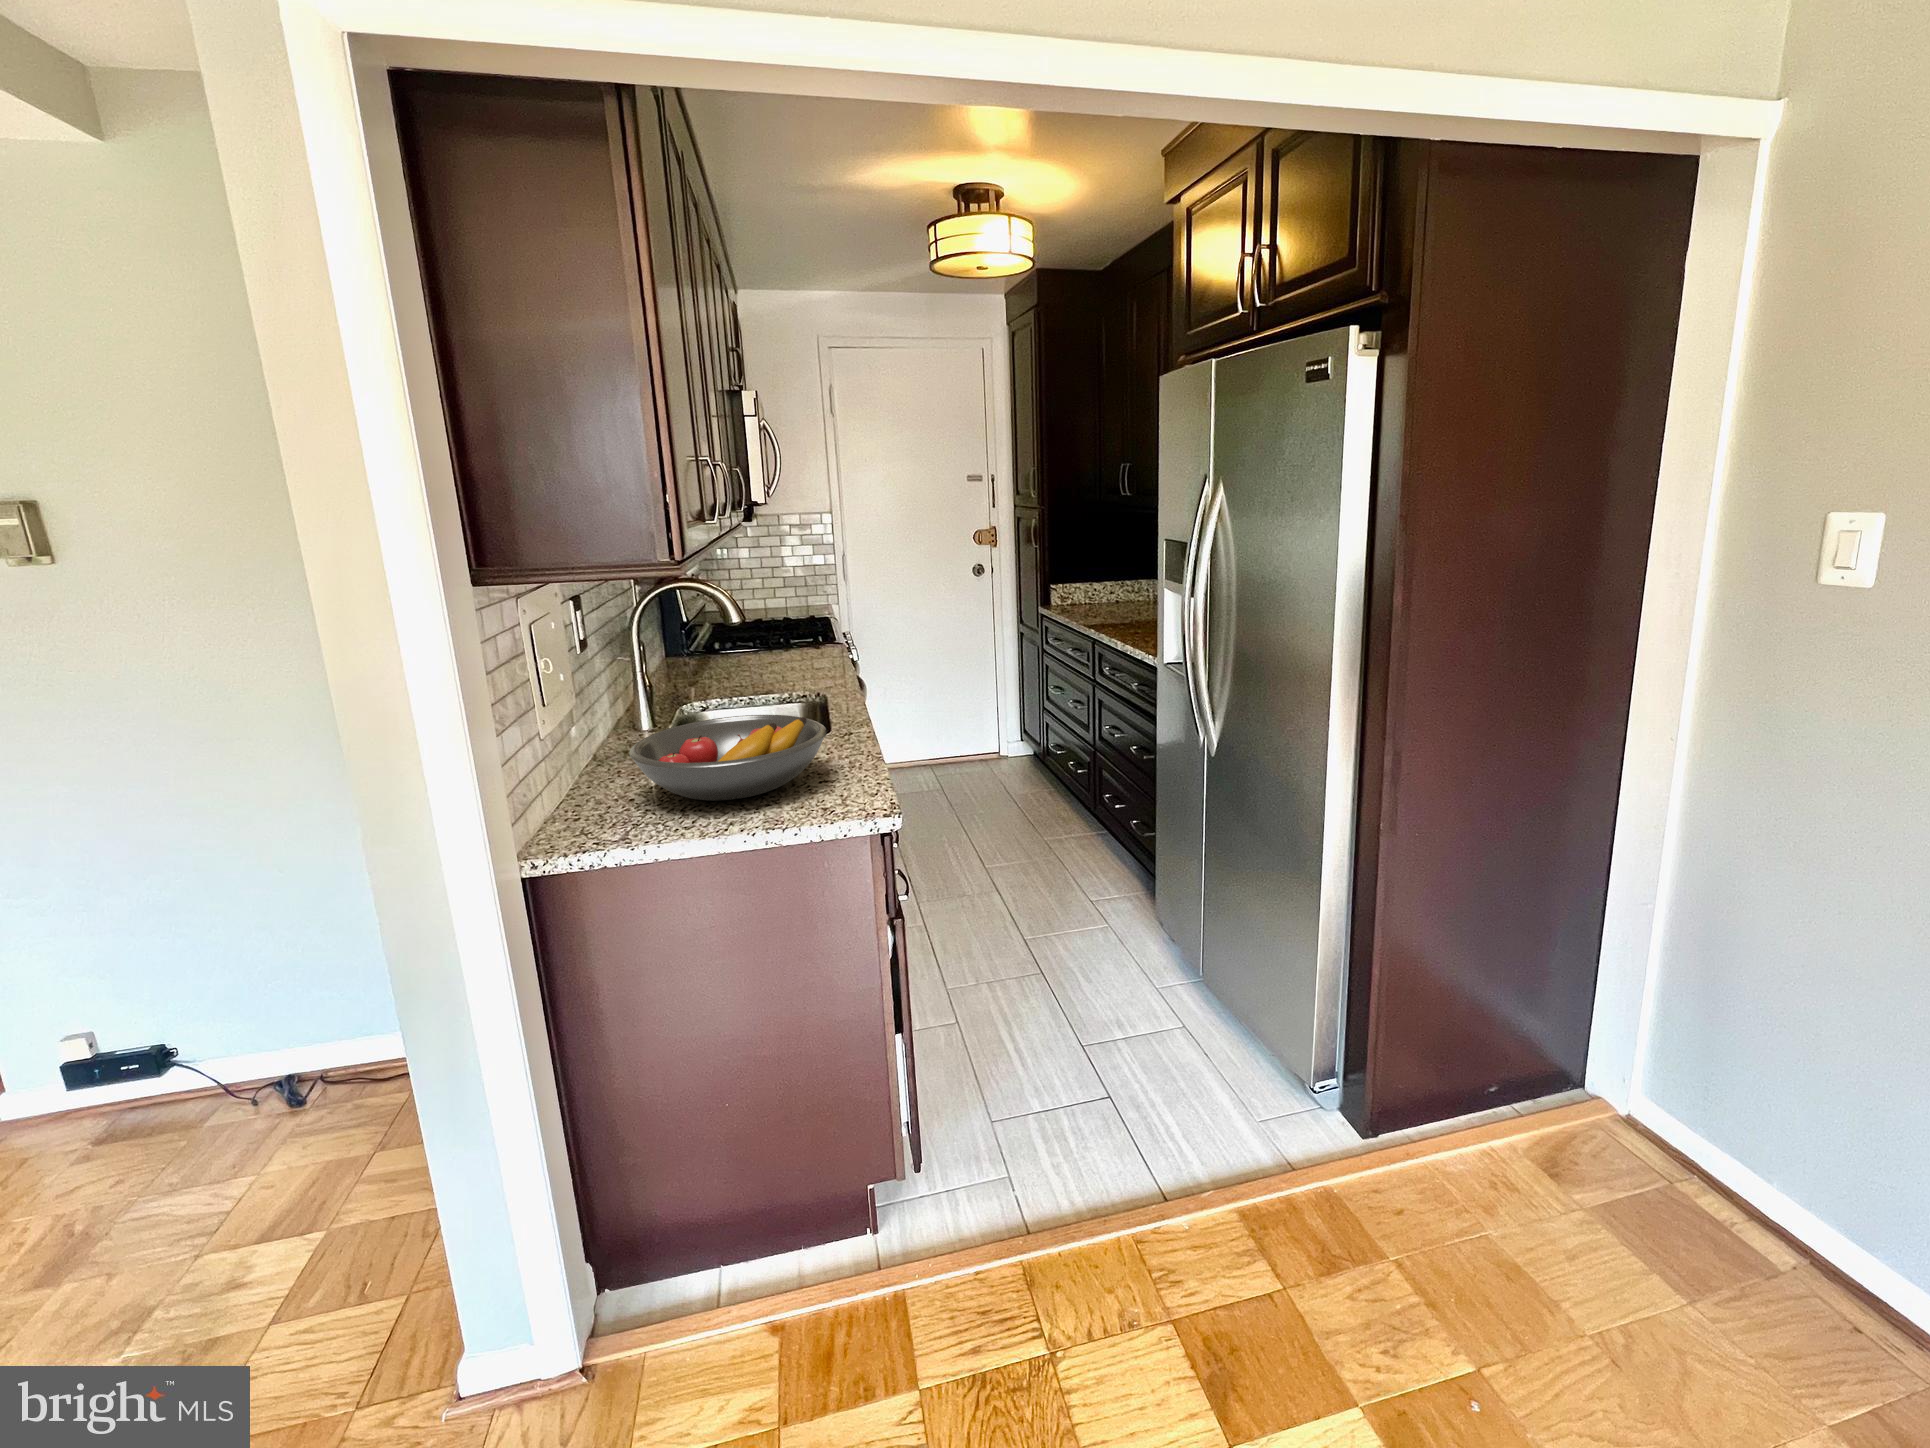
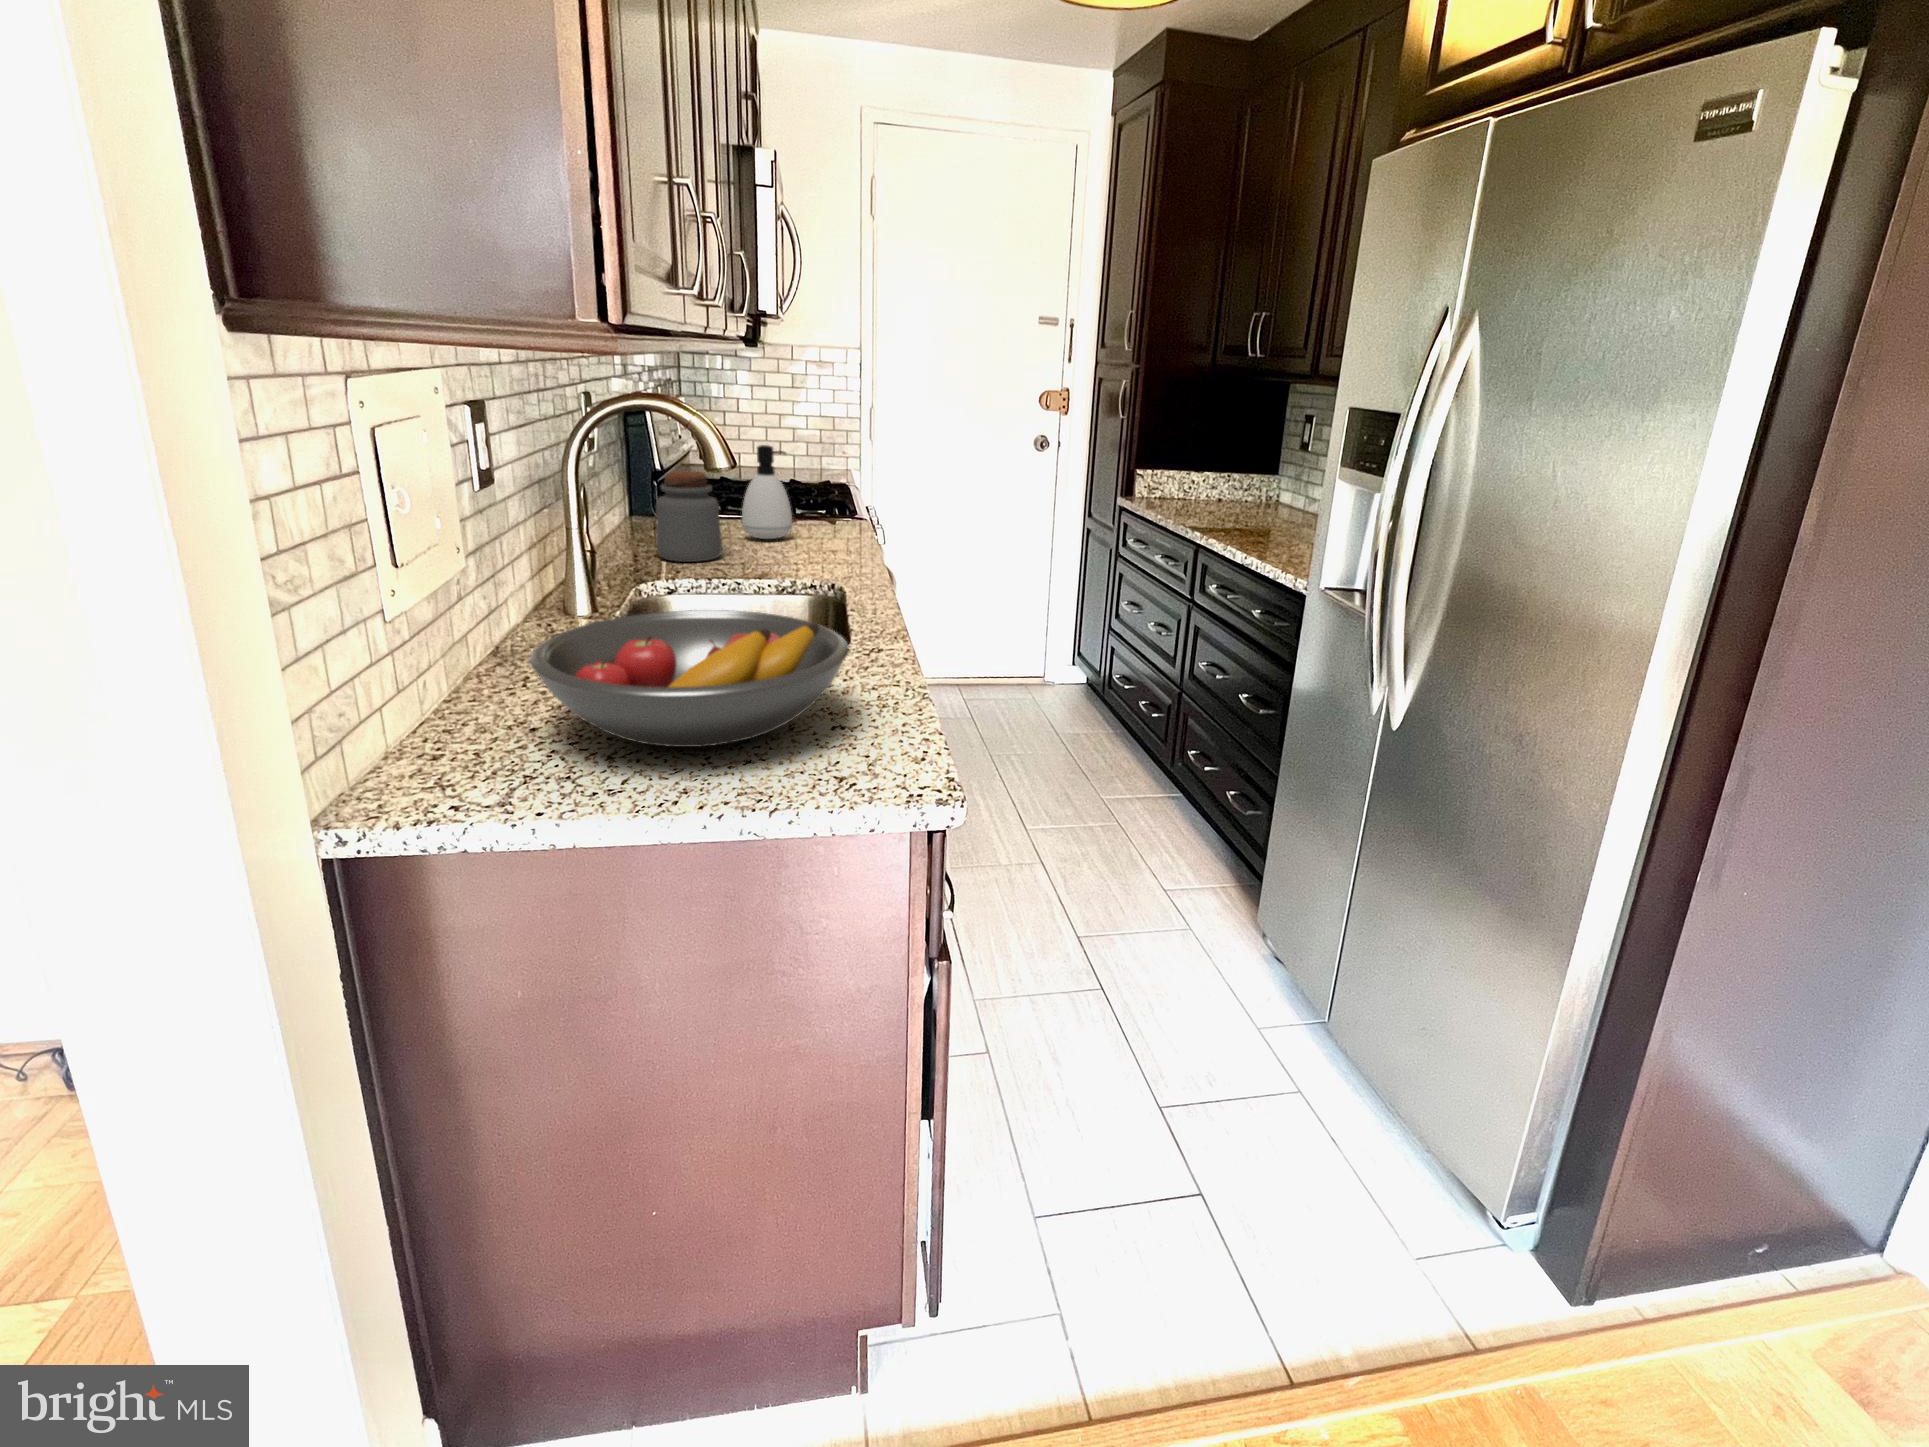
soap dispenser: none [749,598,787,665] -> present [742,445,793,539]
jar: none [687,622,737,688] -> present [656,471,722,562]

